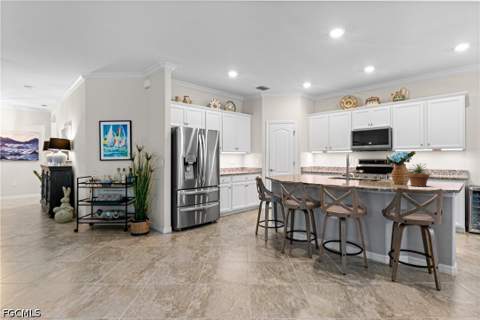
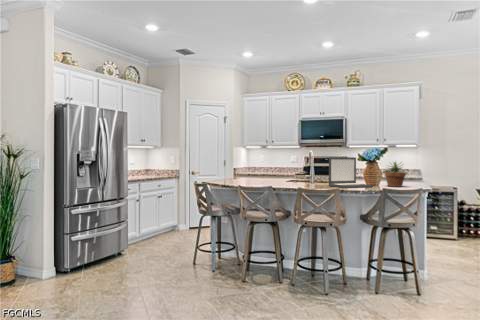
laptop: none [353,160,394,186] -> present [329,157,373,188]

